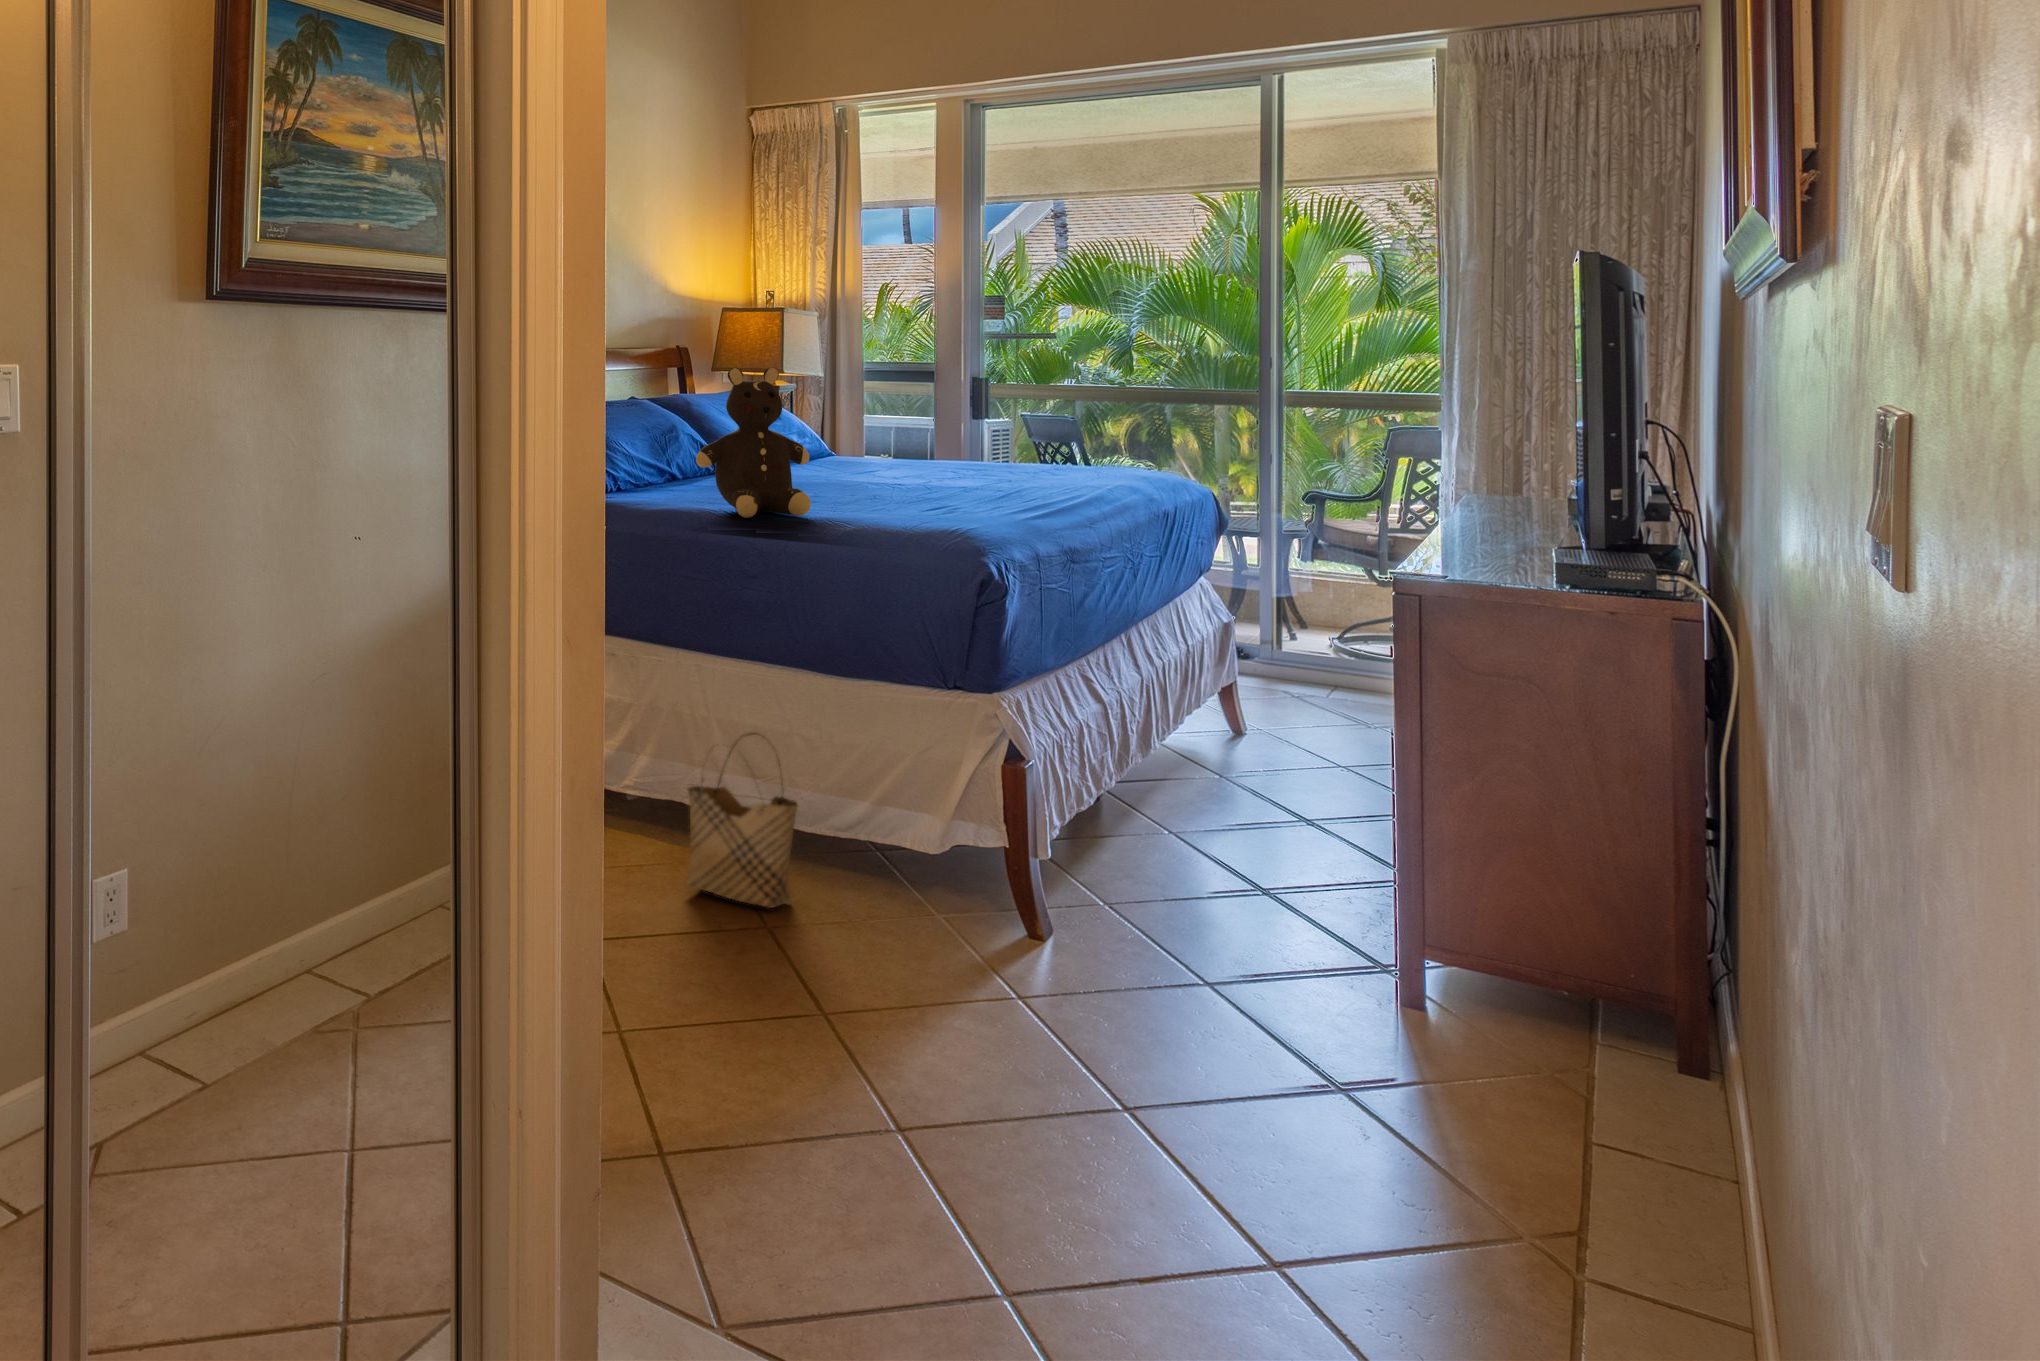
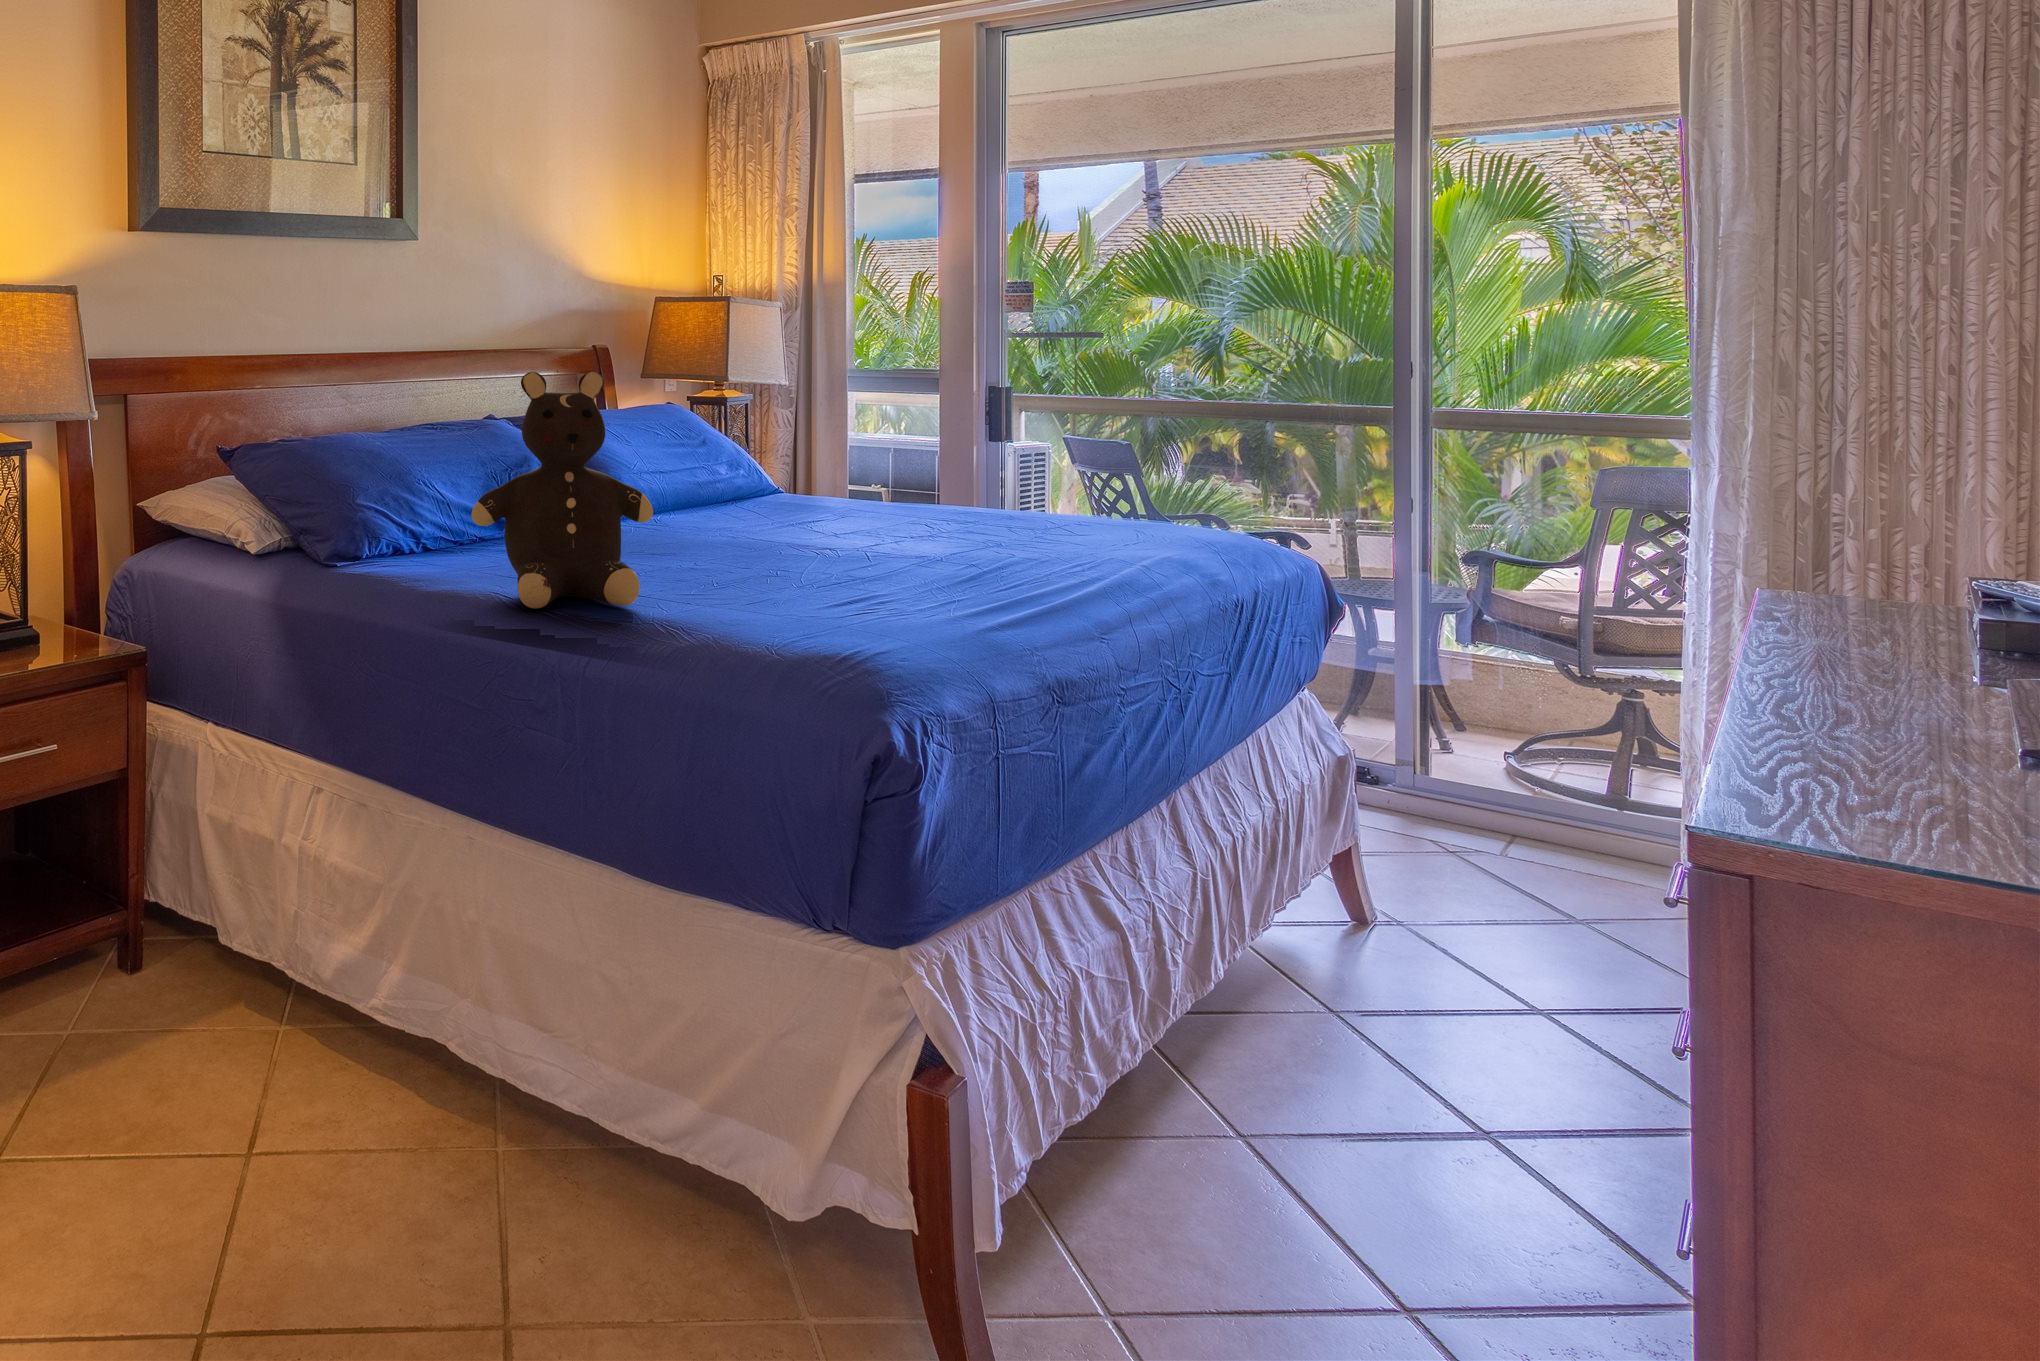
woven basket: present [686,733,798,908] -> none [404,965,579,1280]

